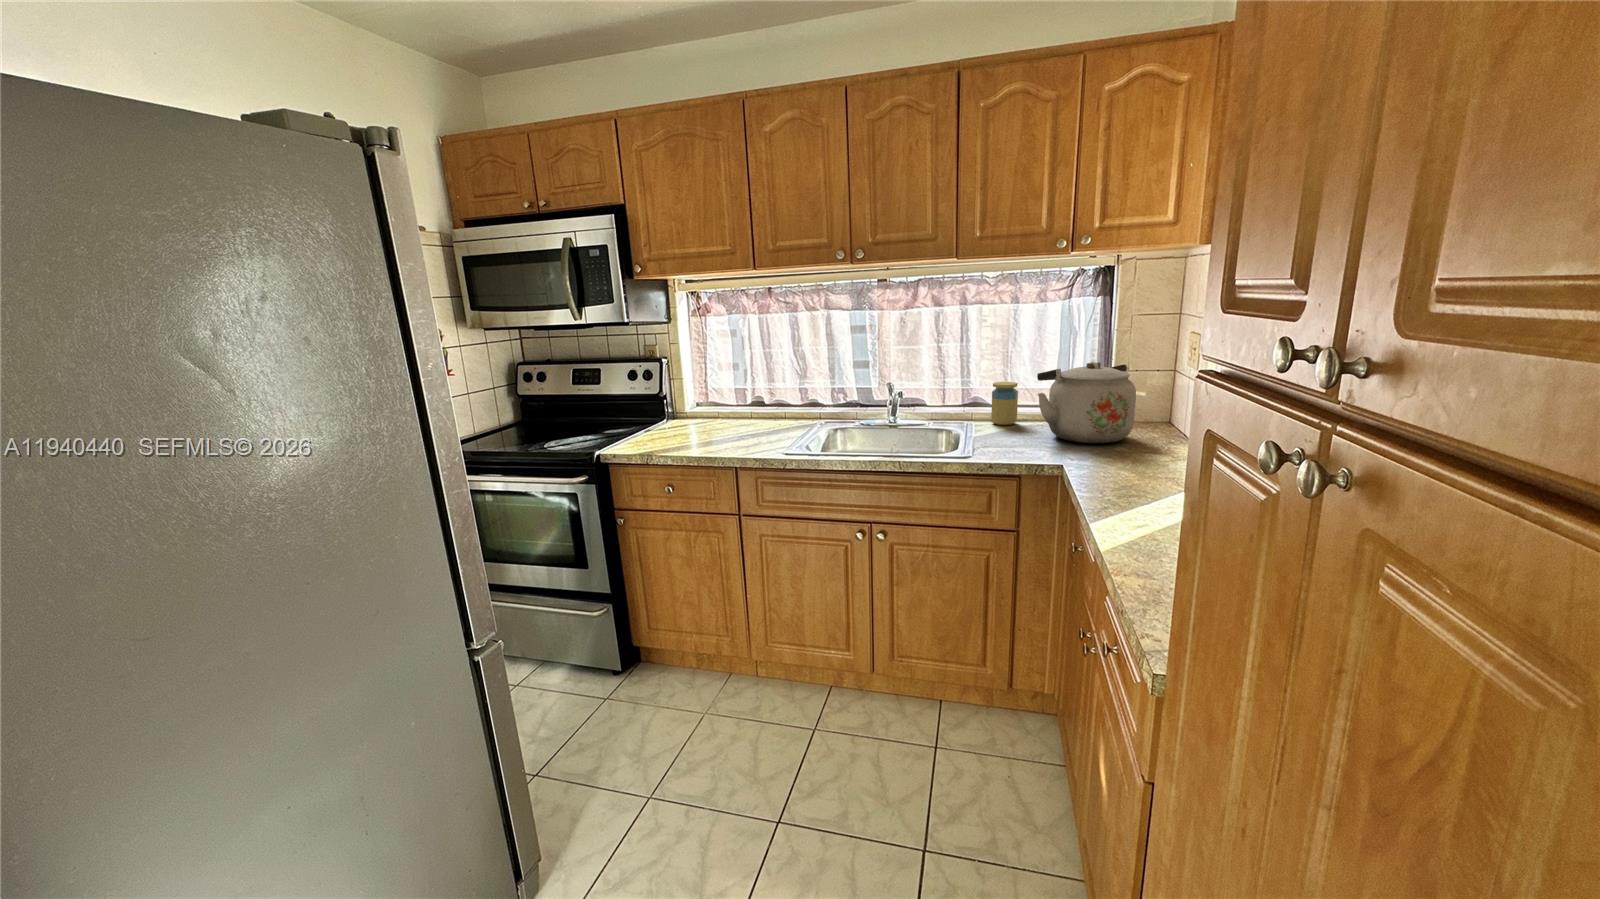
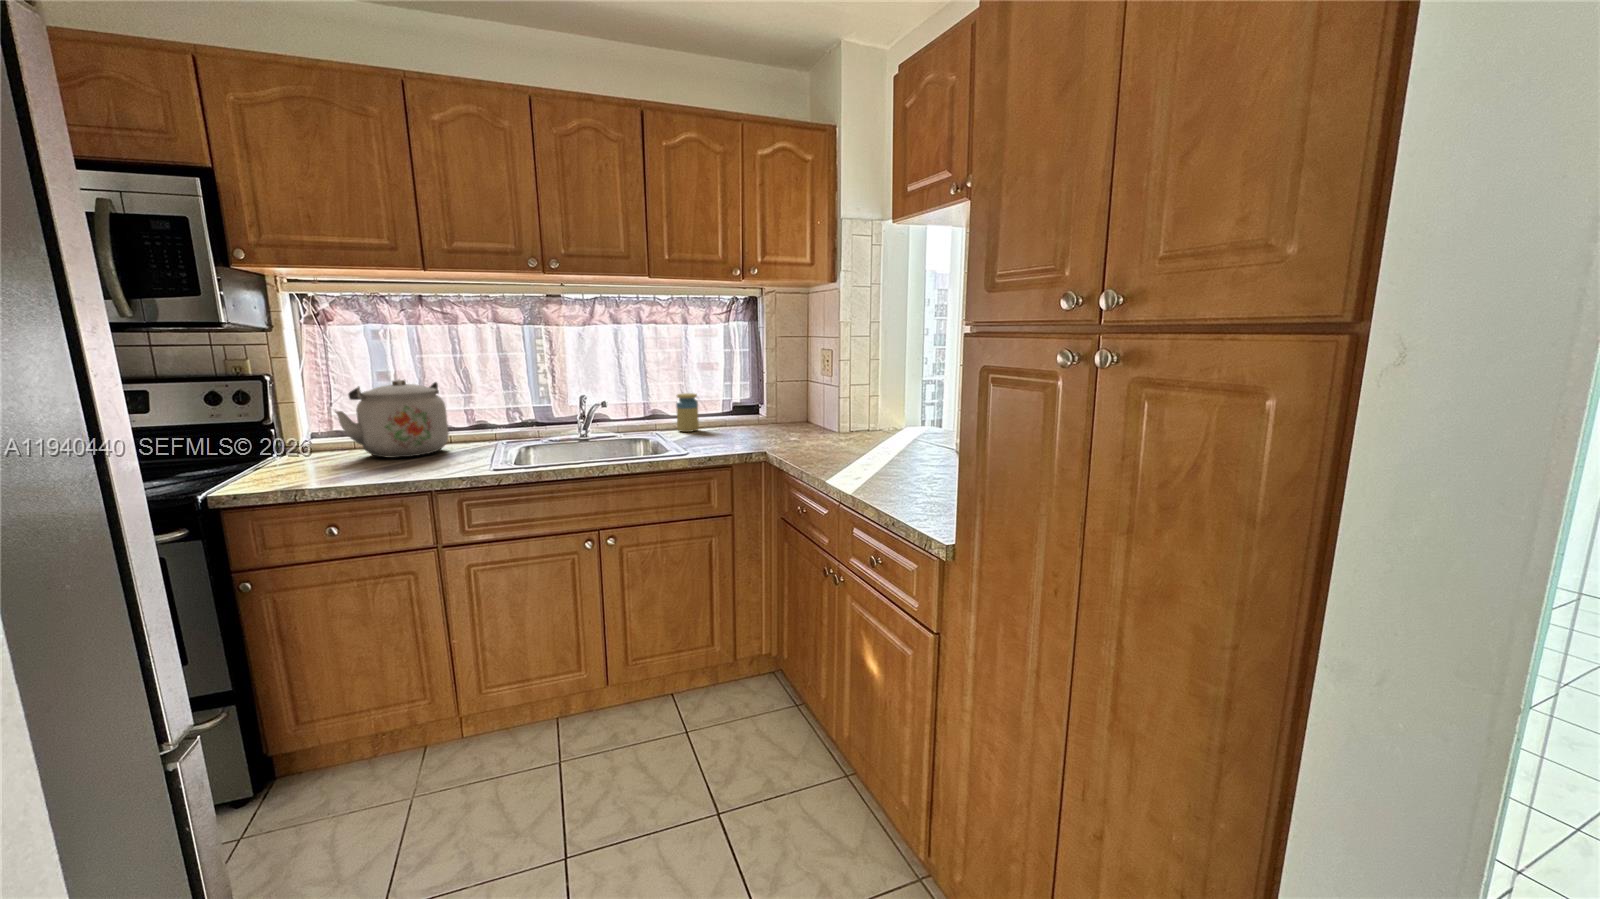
kettle: present [1037,362,1136,443] -> present [336,379,449,458]

